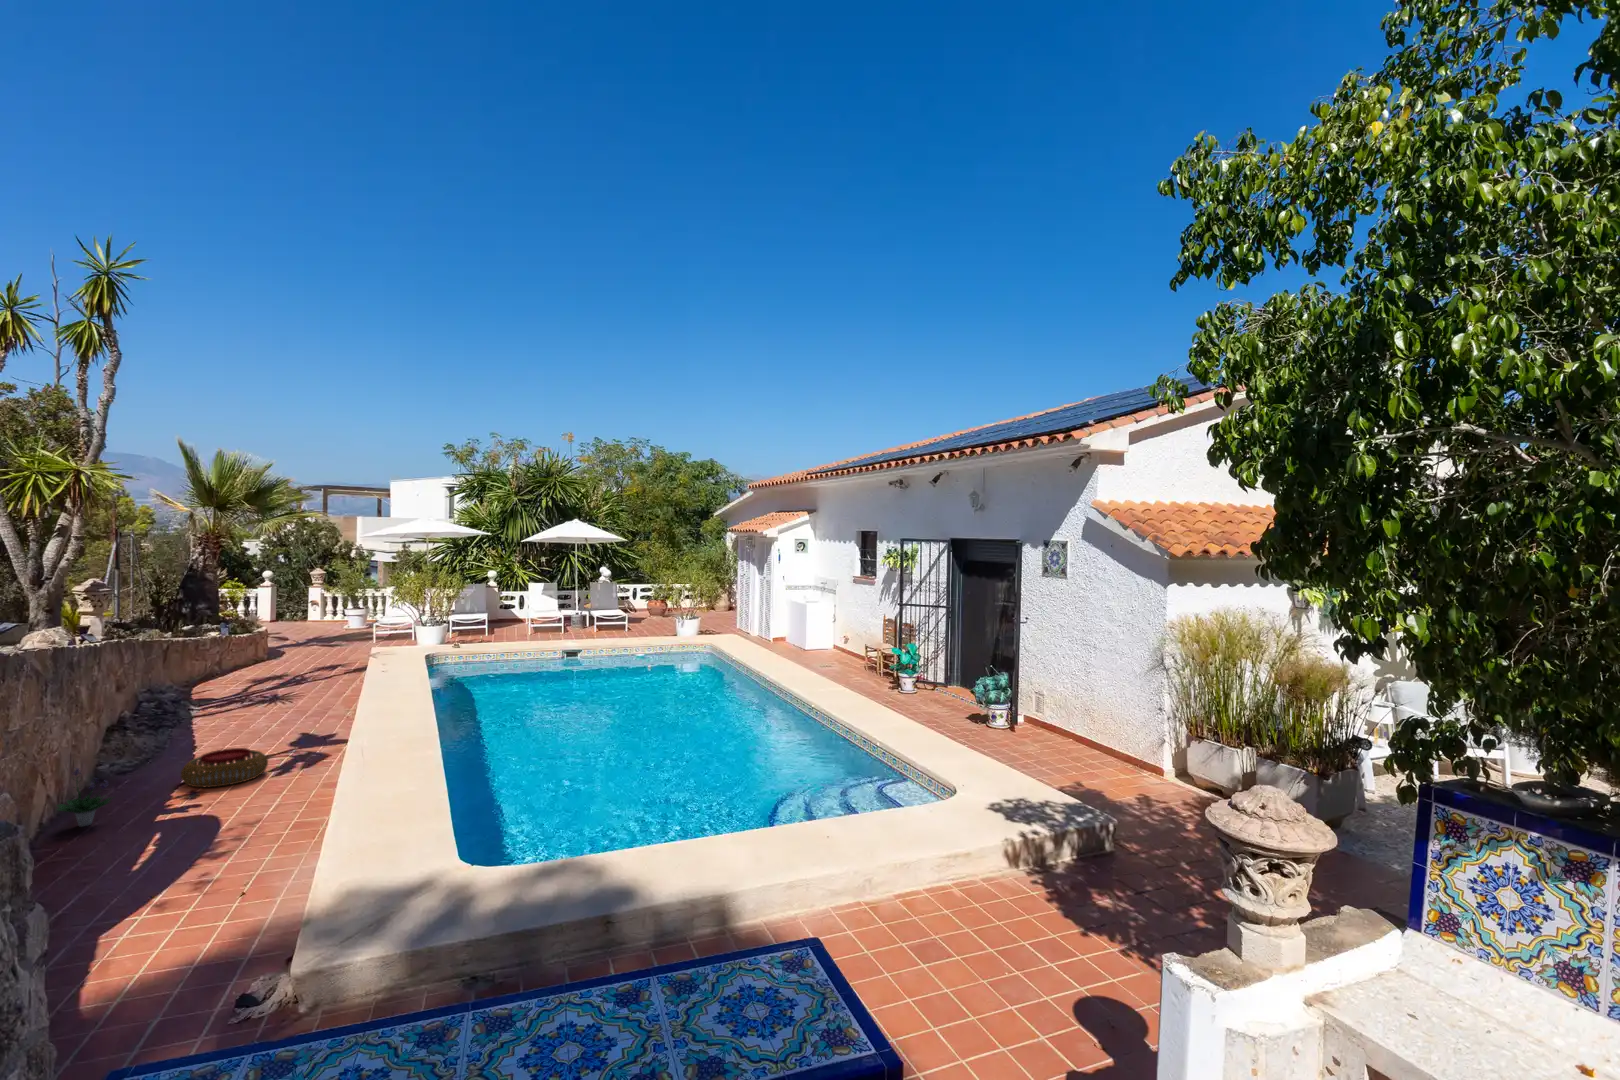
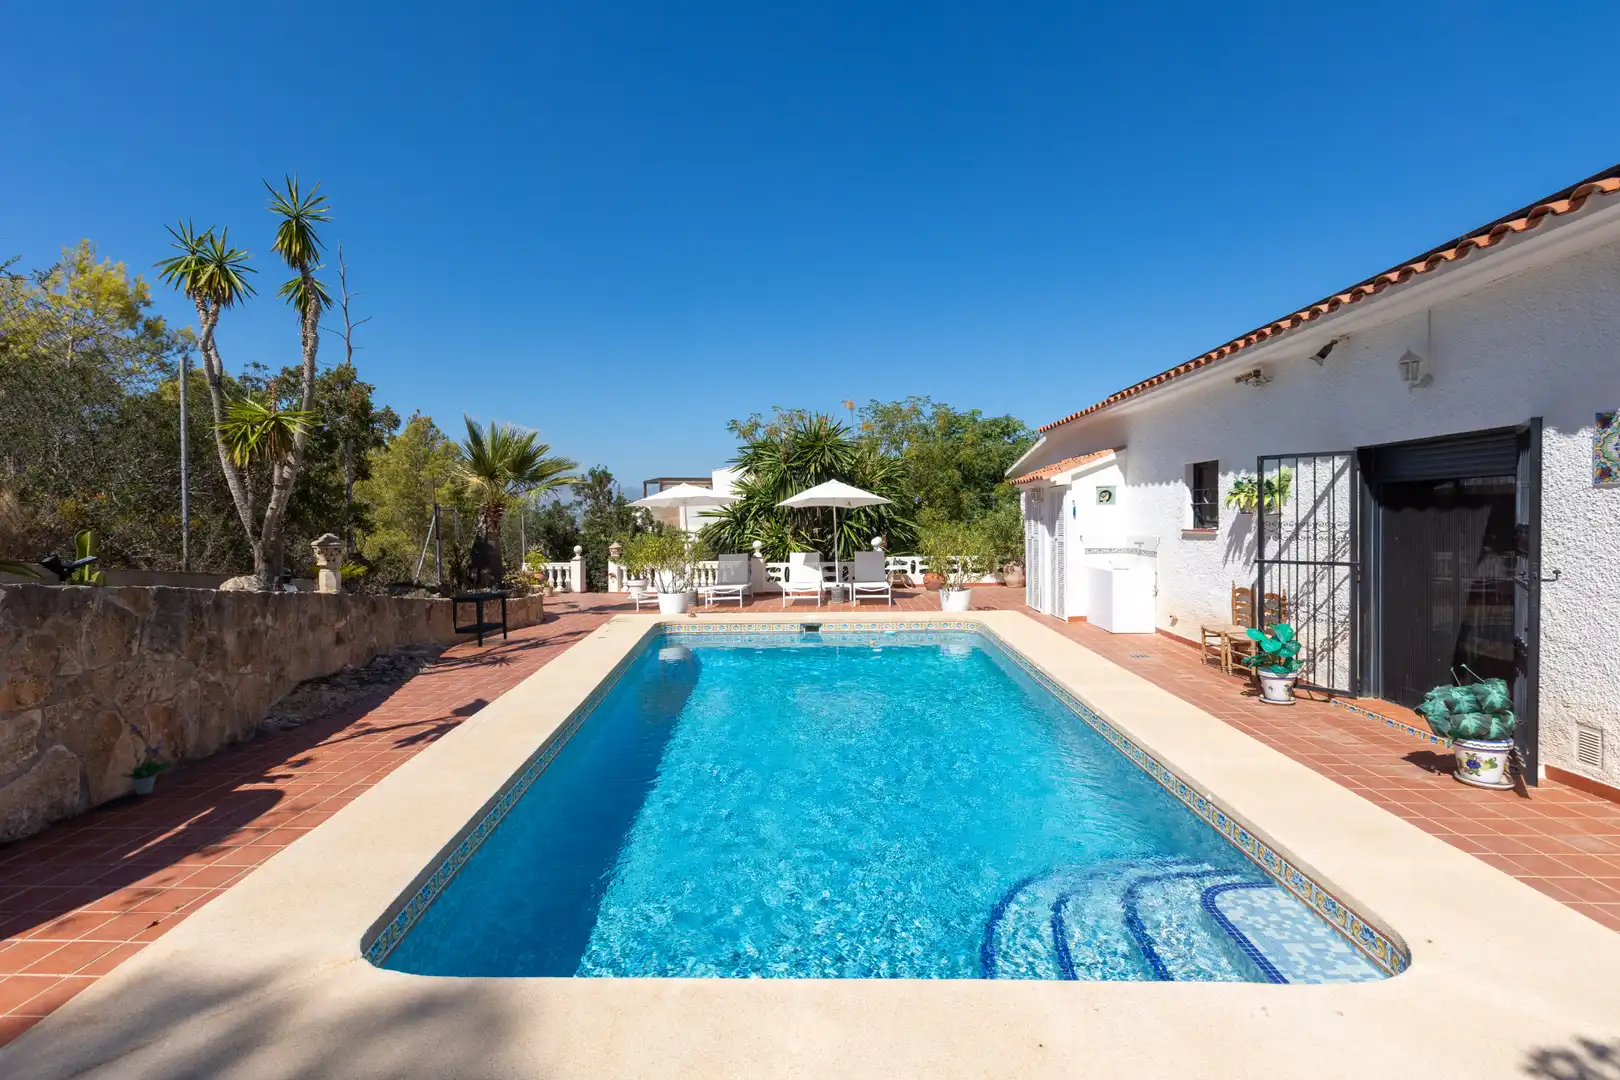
side table: none [198,629,257,685] -> present [450,593,508,647]
pouf: present [181,748,268,788] -> none [283,715,379,759]

